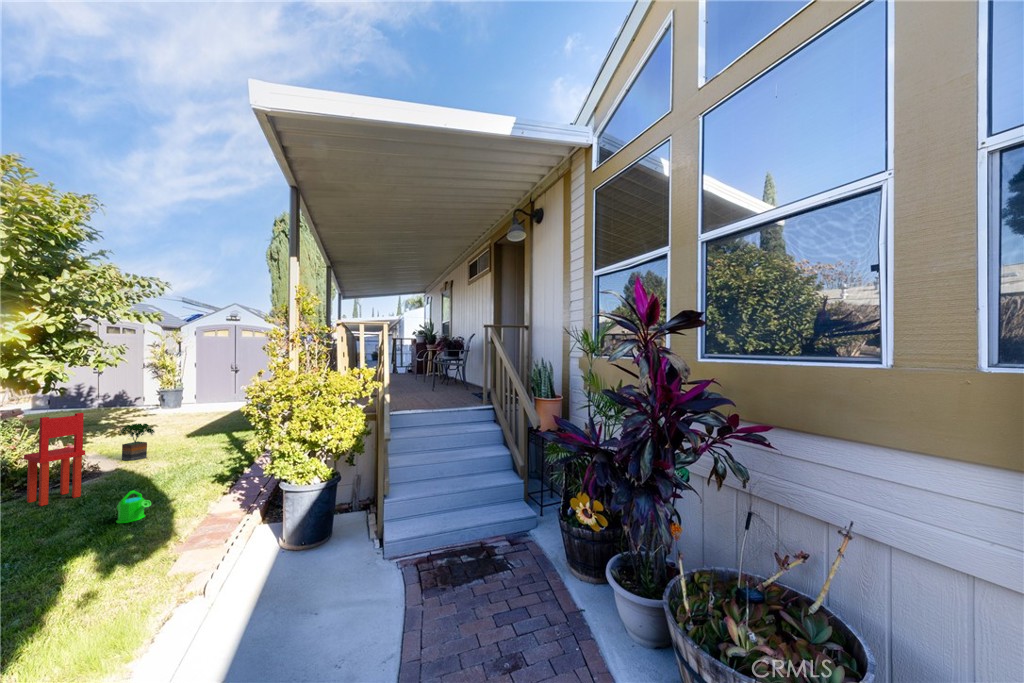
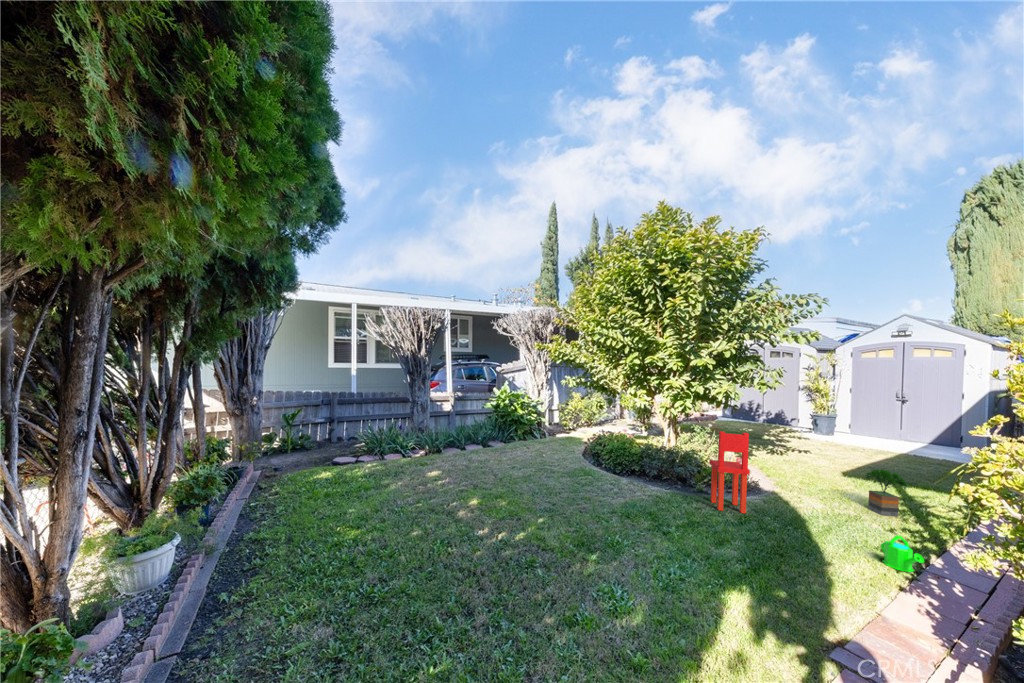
potted tree: present [120,424,155,461] -> present [866,469,909,516]
watering can: present [116,490,151,523] -> present [881,535,924,572]

